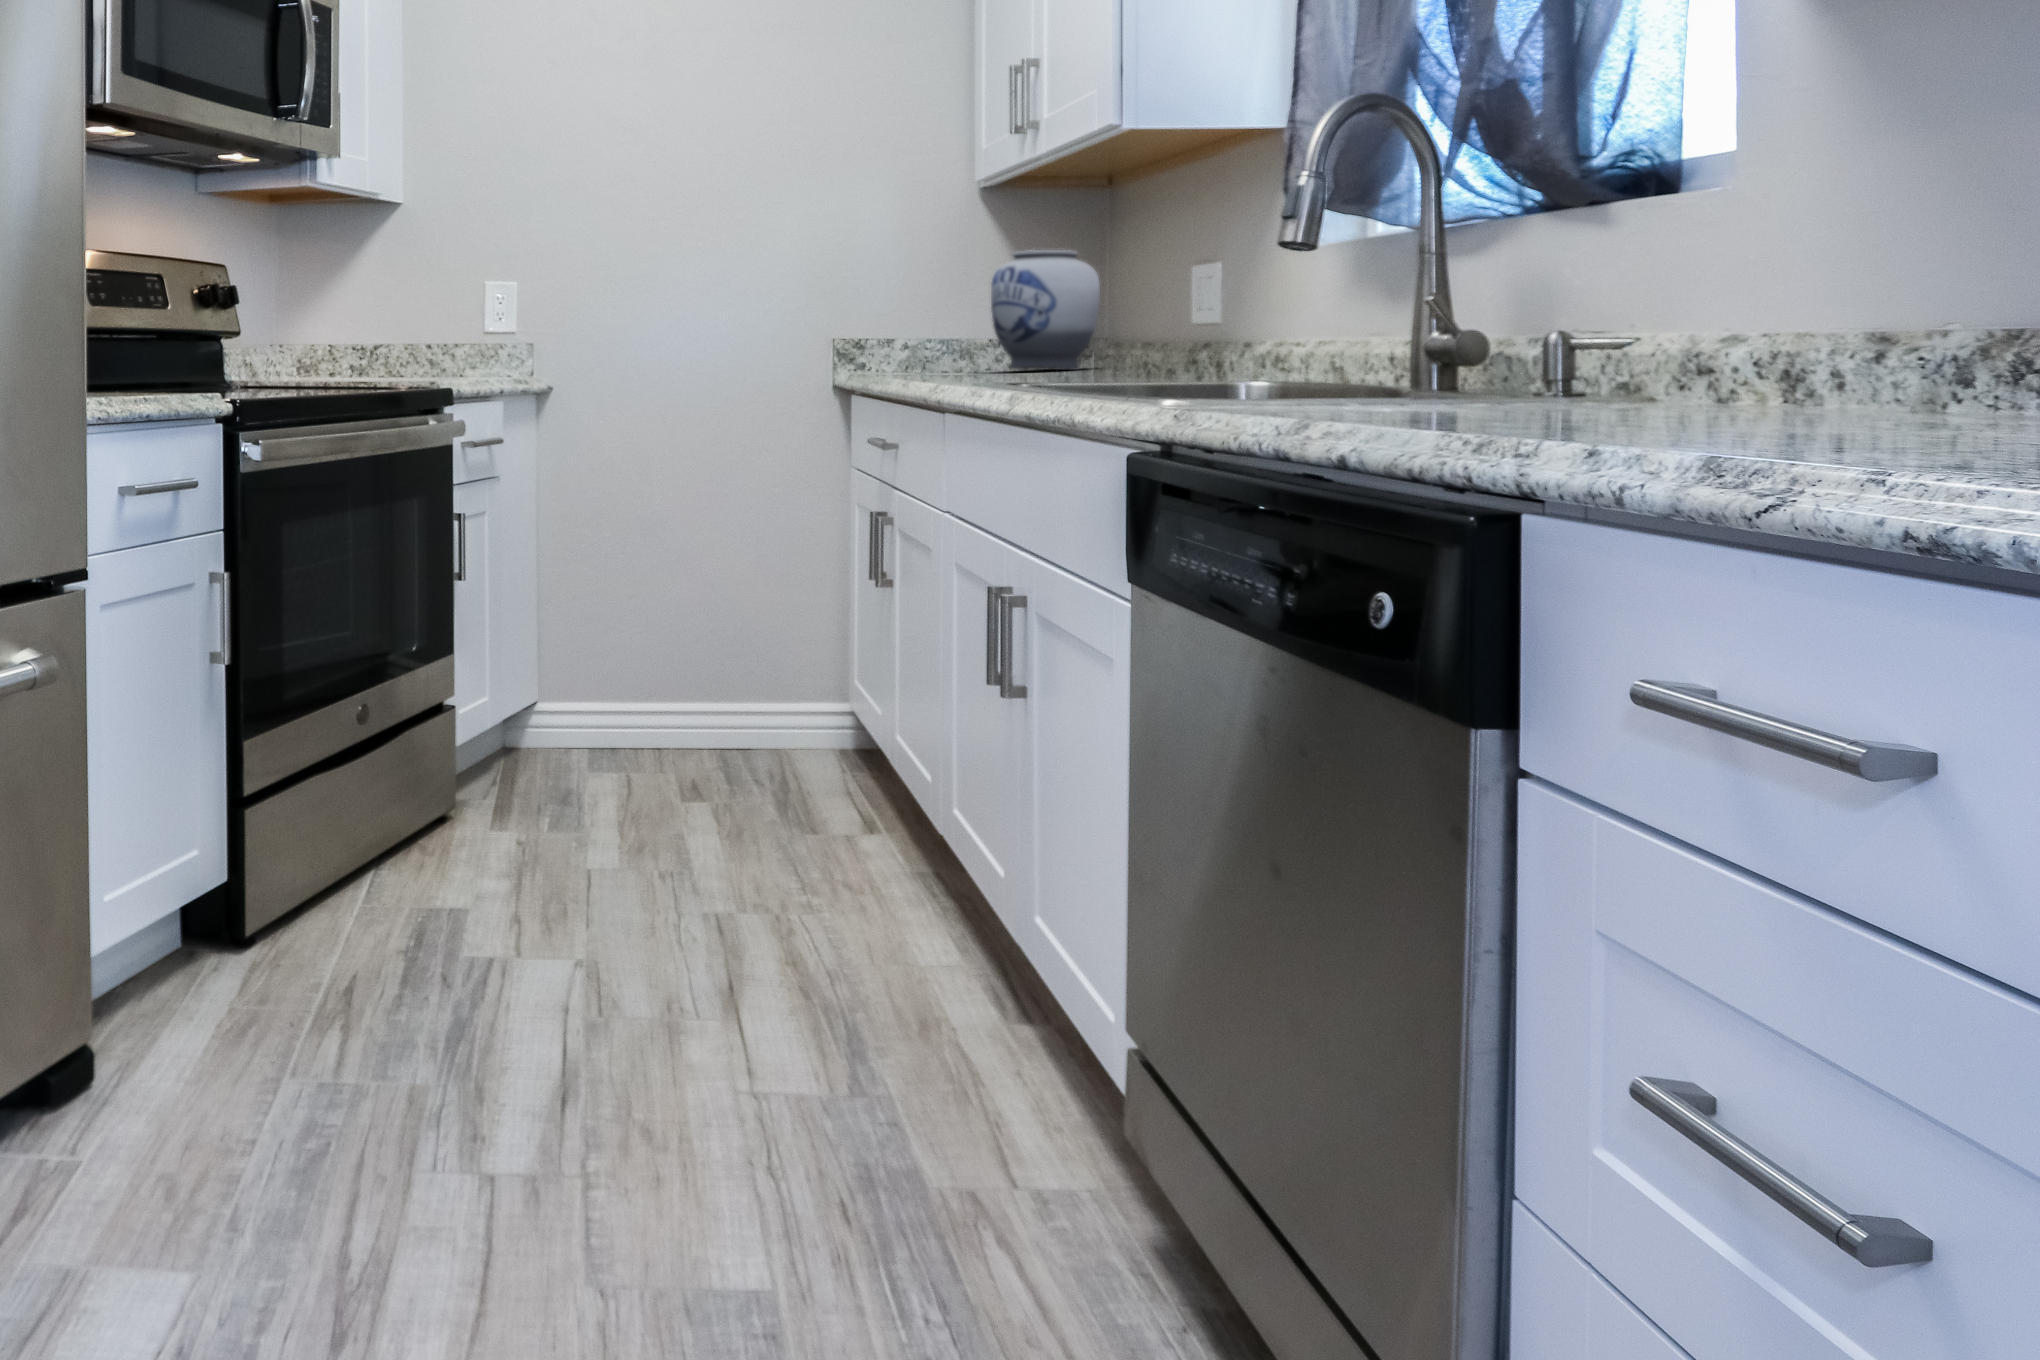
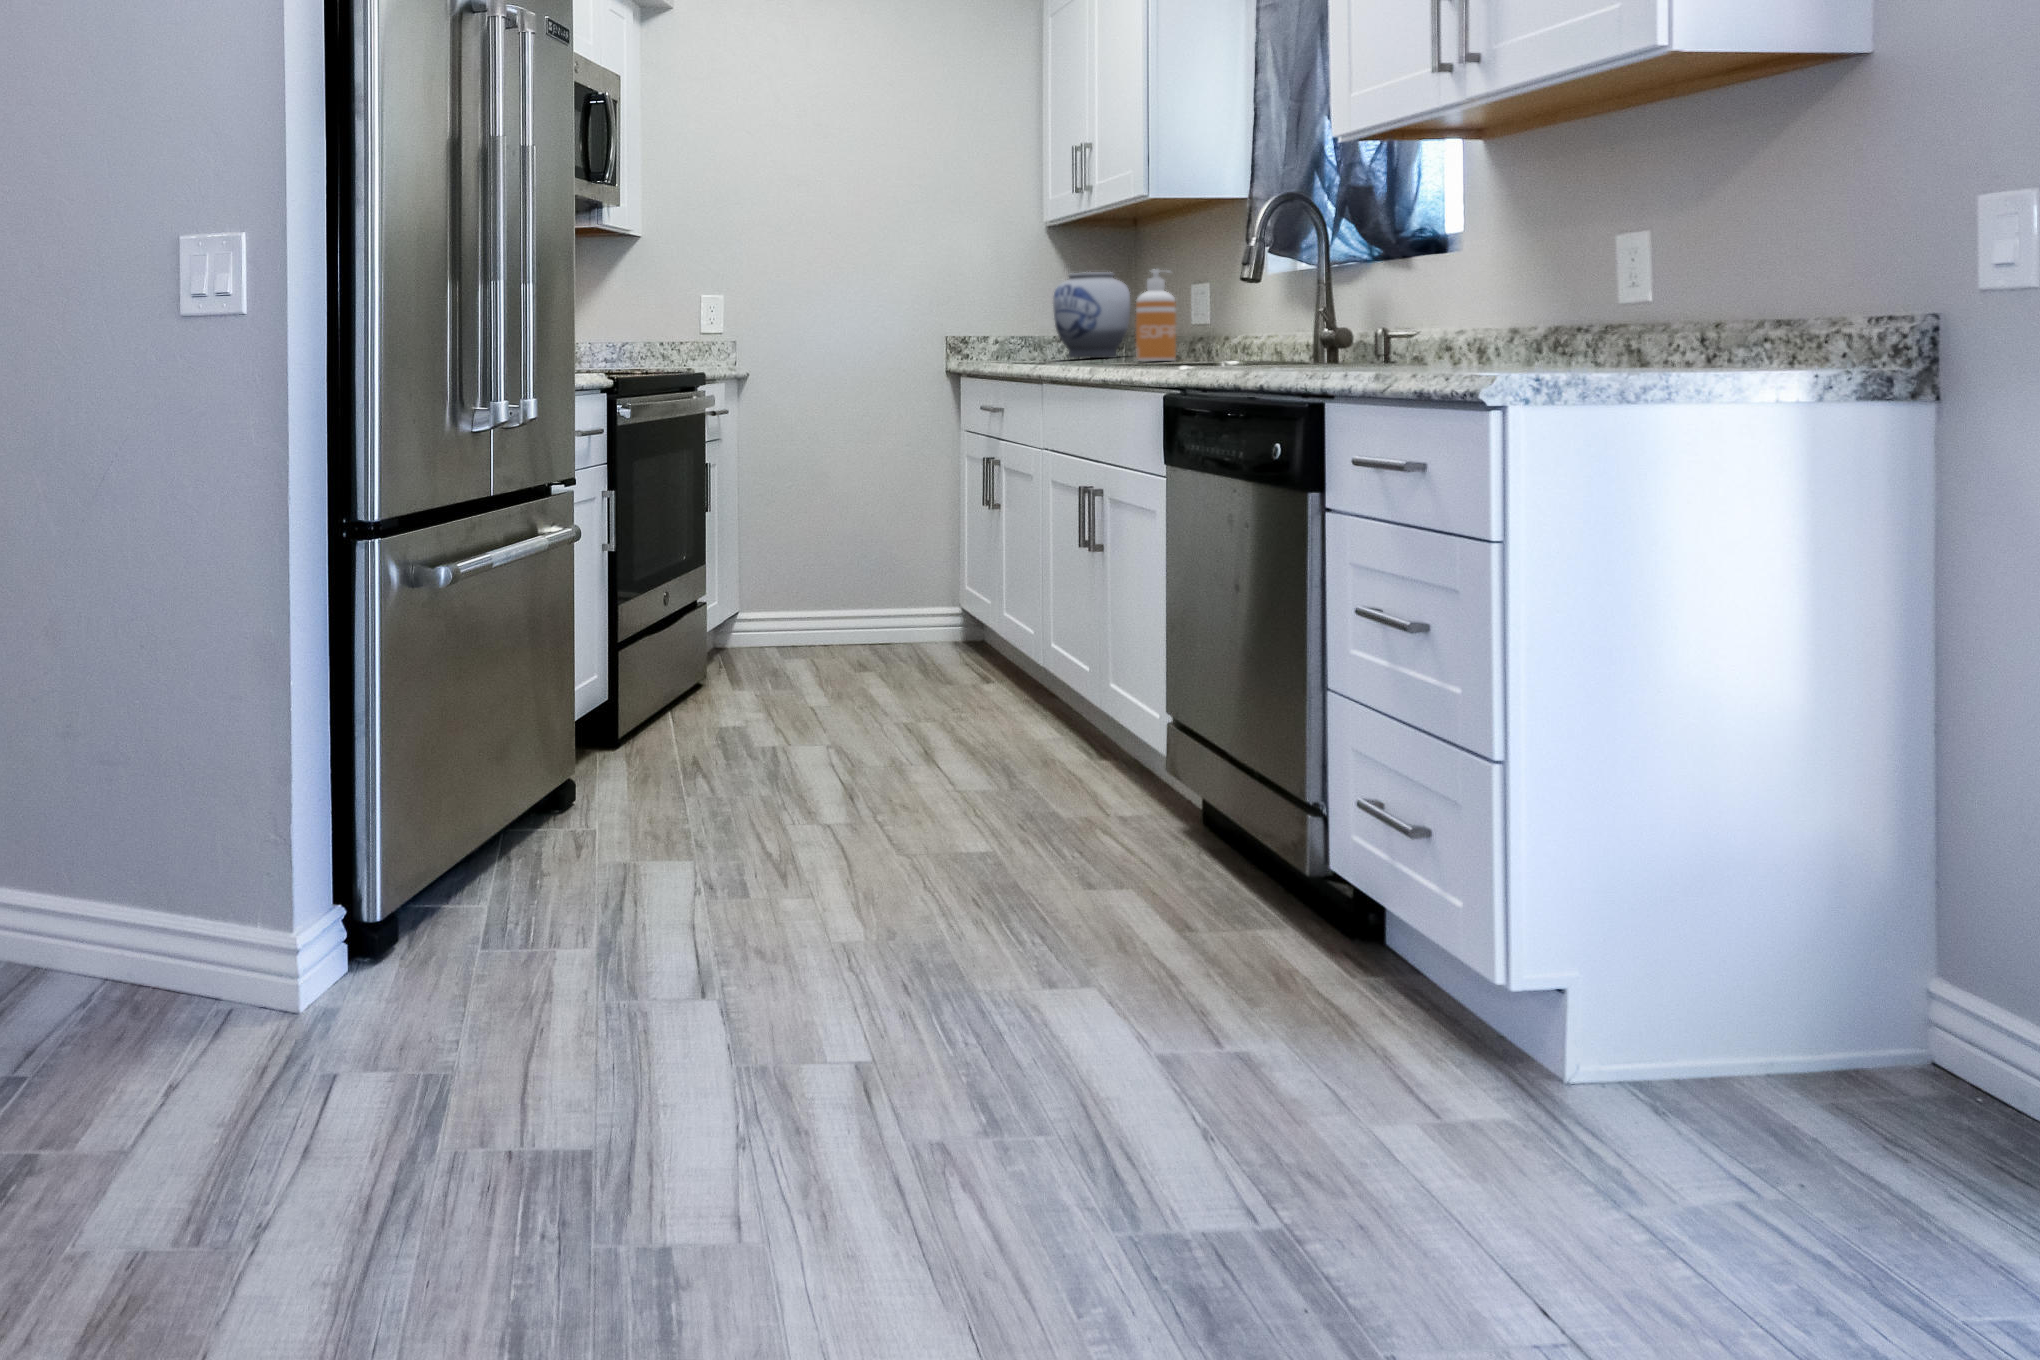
soap dispenser: none [1099,239,1162,379] -> present [1136,269,1176,361]

